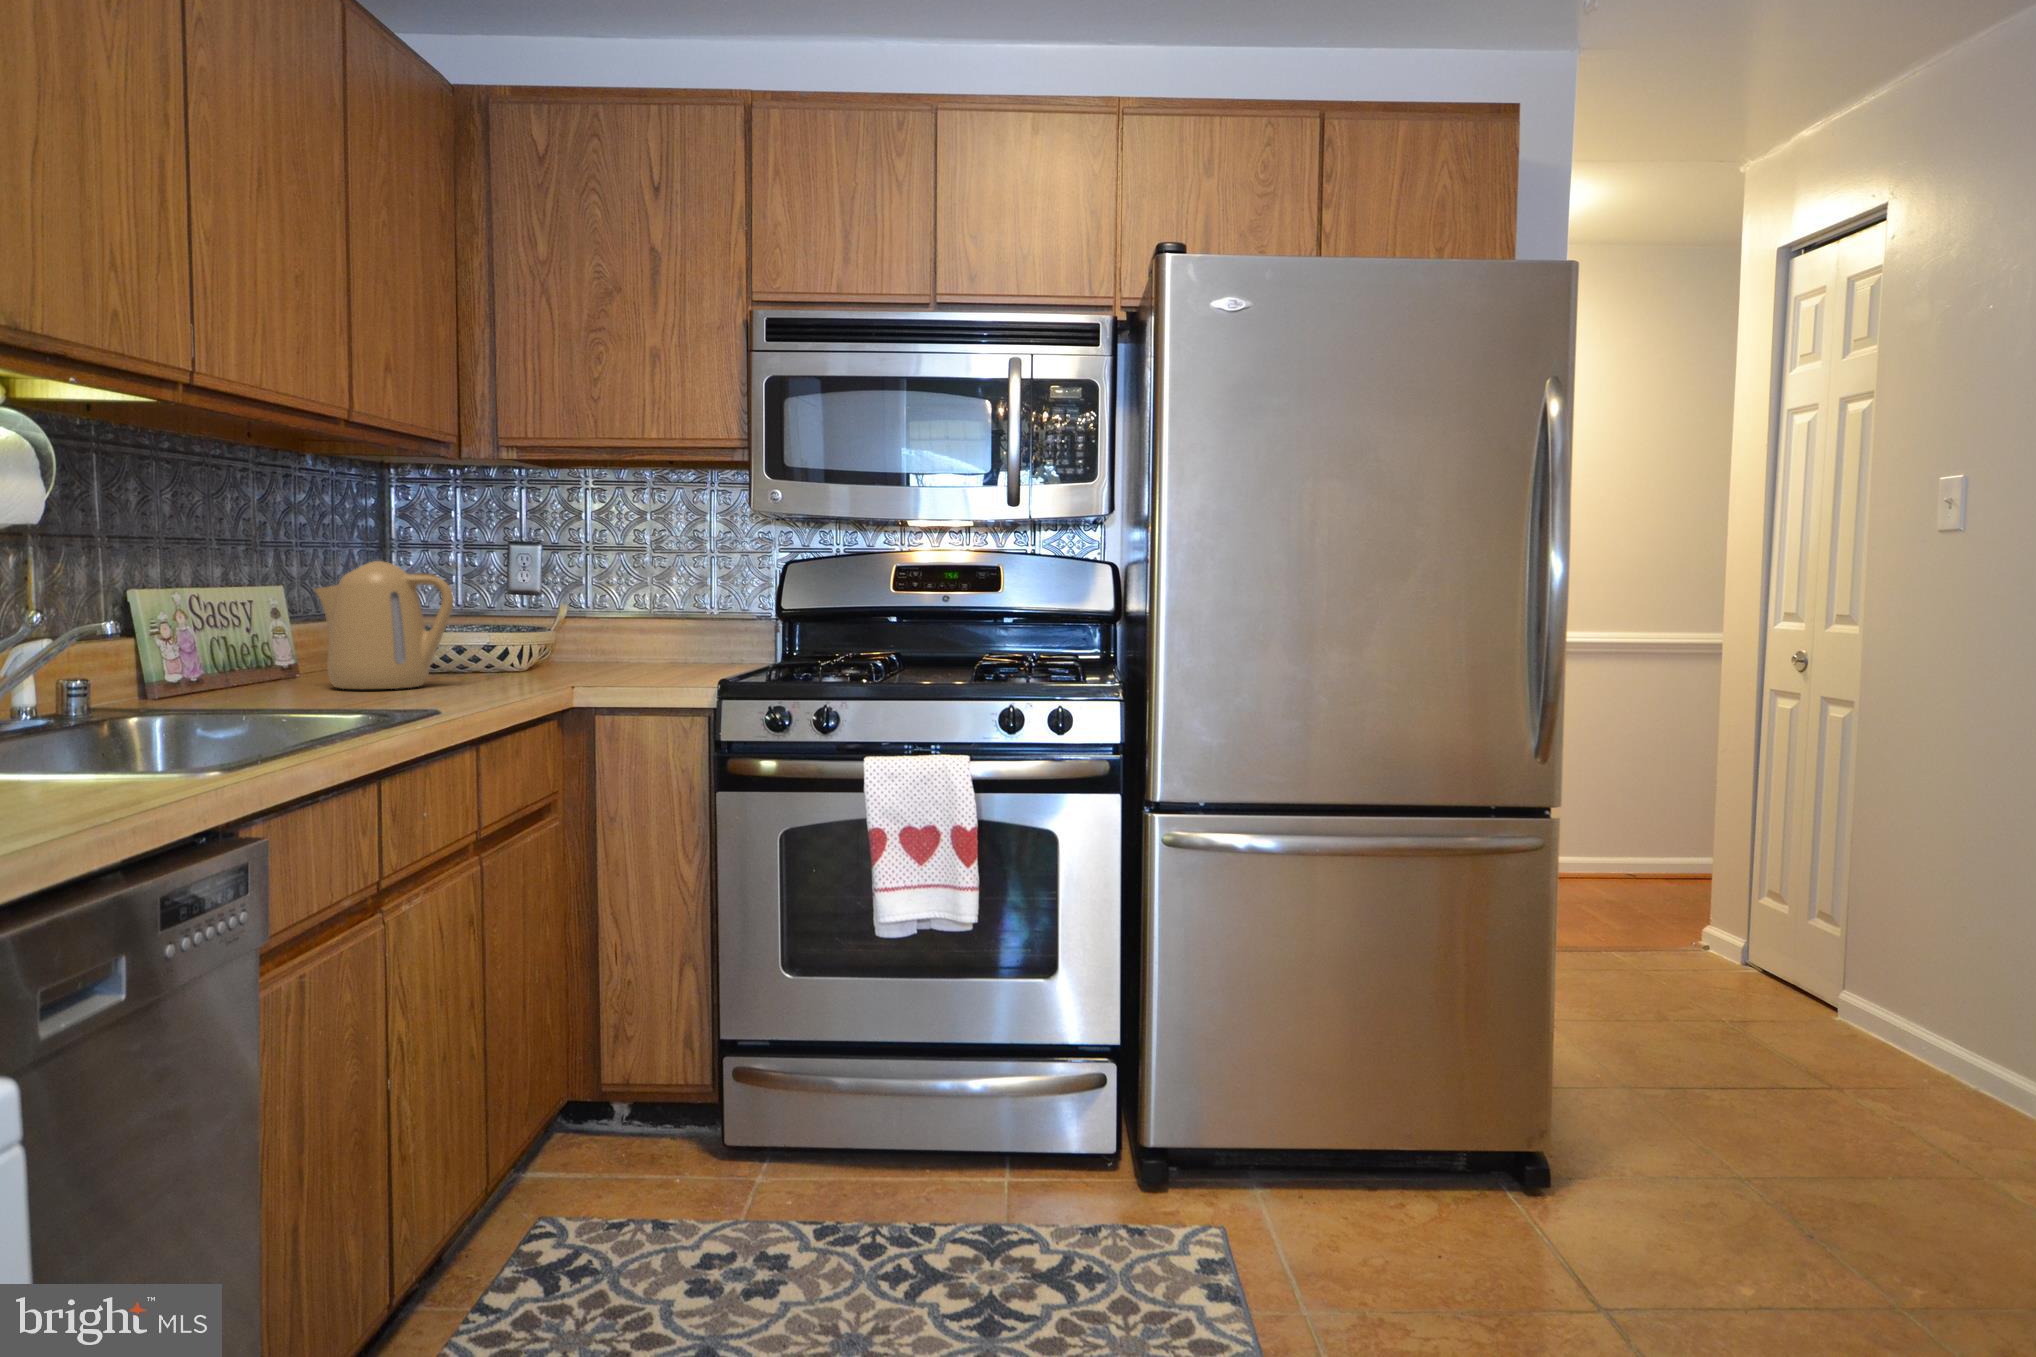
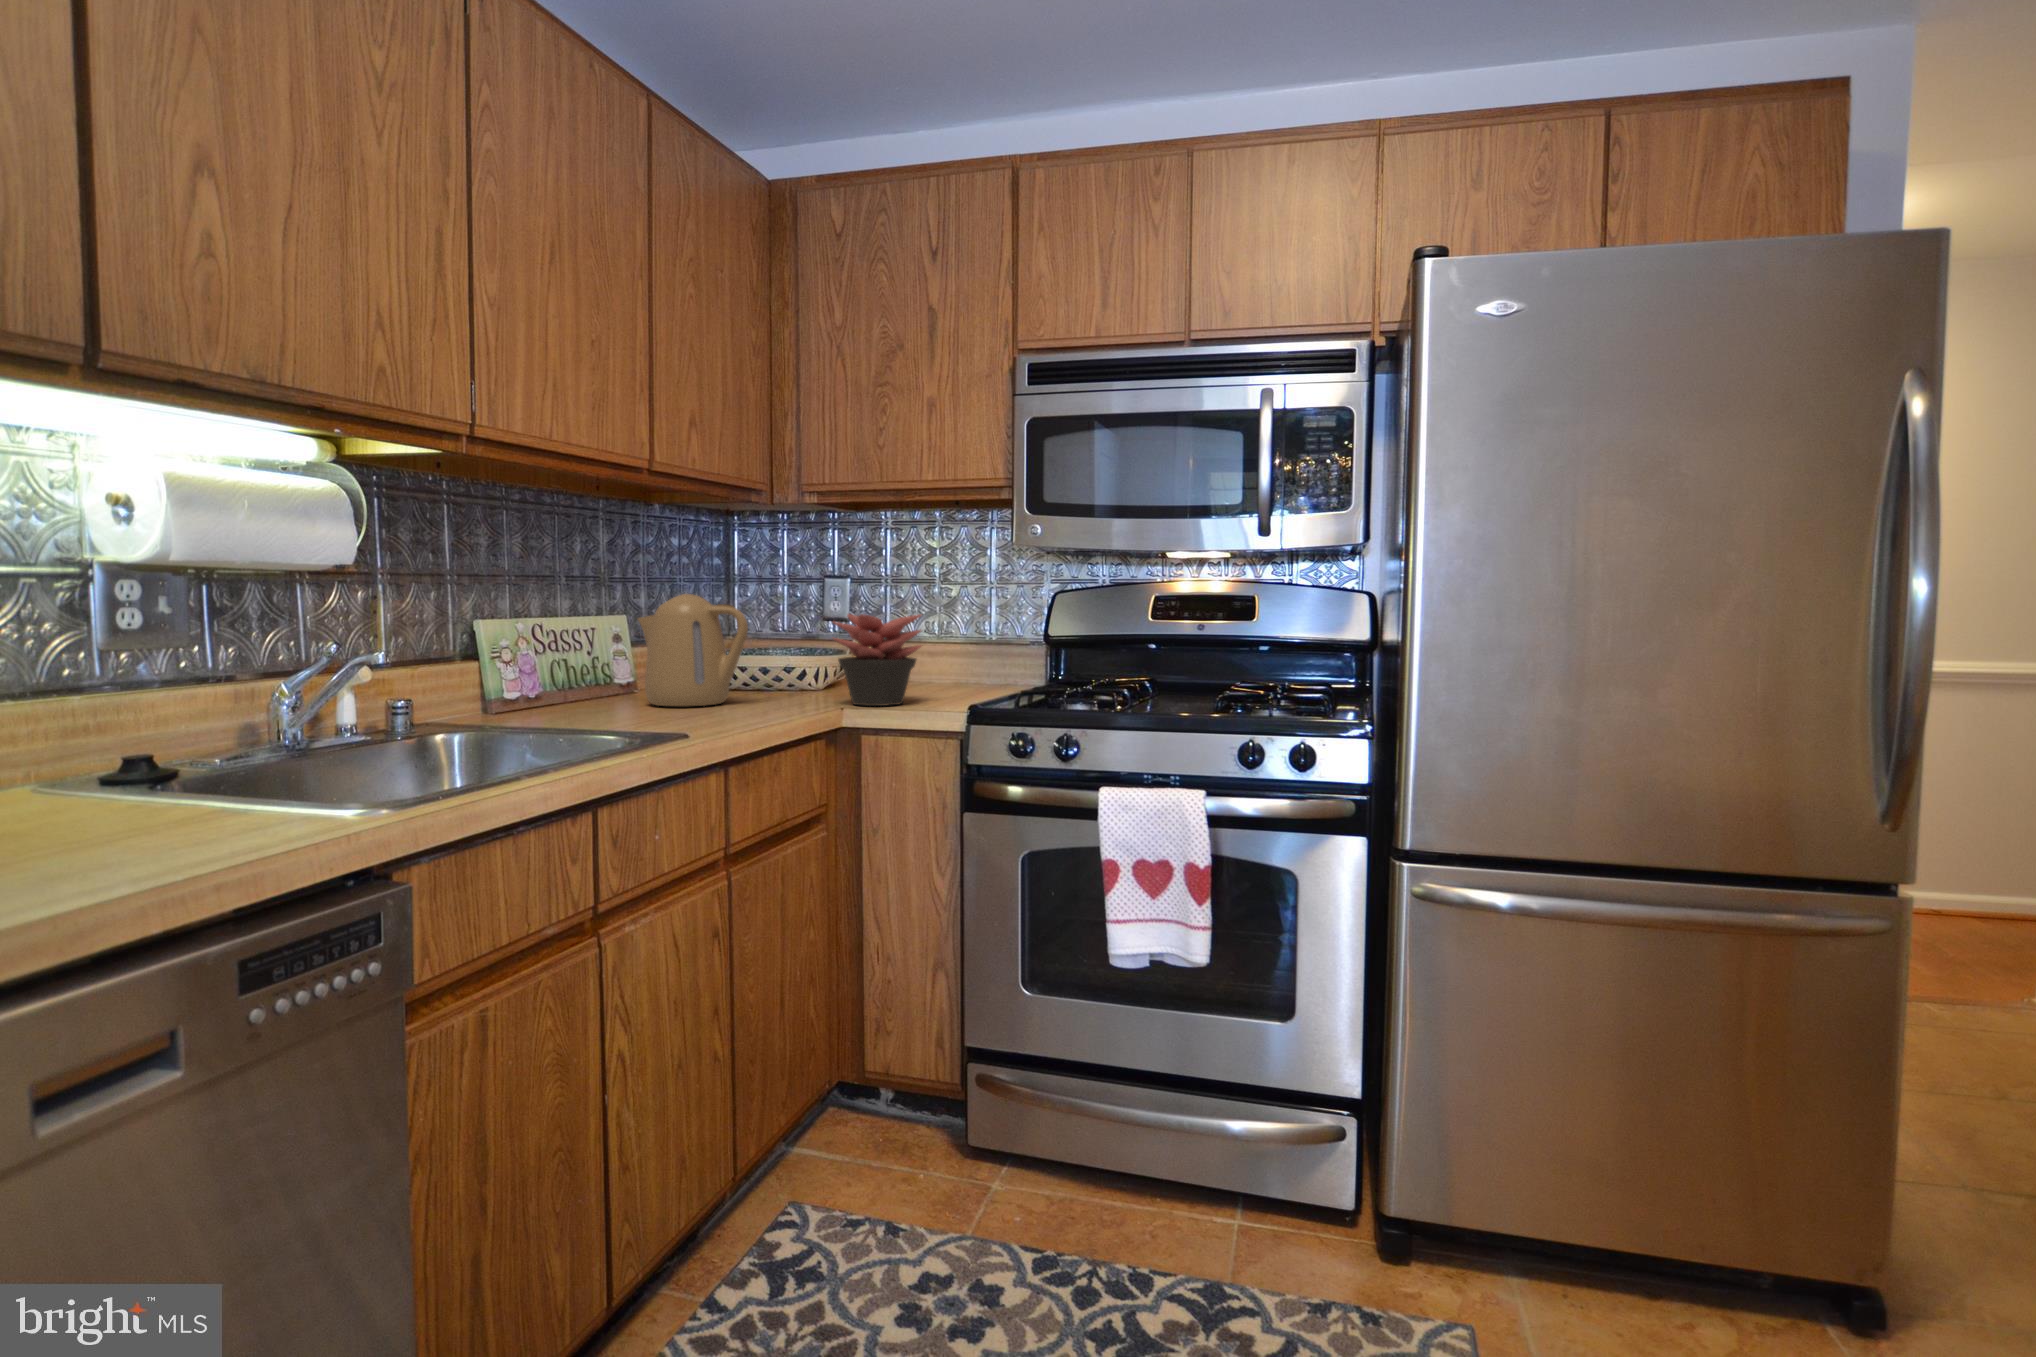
succulent plant: none [553,584,655,685] -> present [833,614,921,706]

